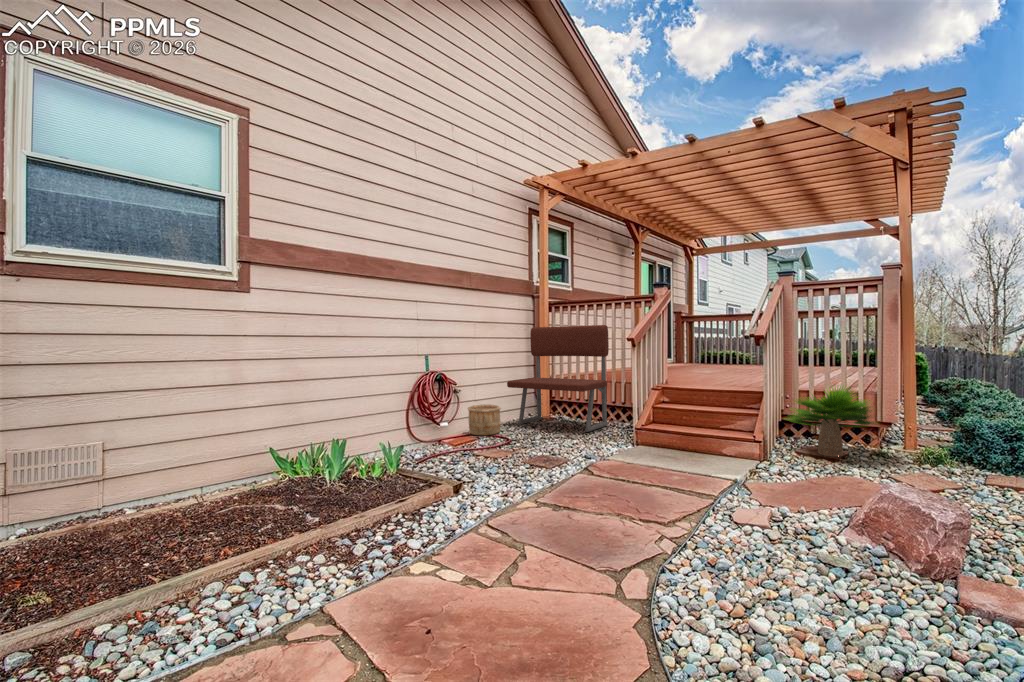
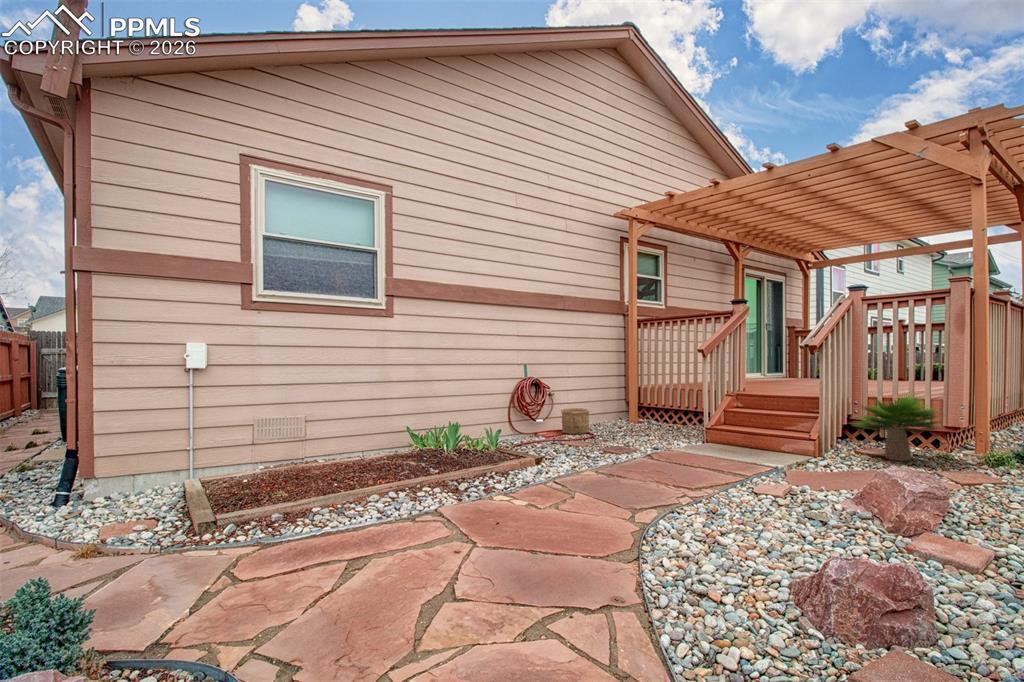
bench: present [507,325,609,432] -> none [597,339,691,435]

